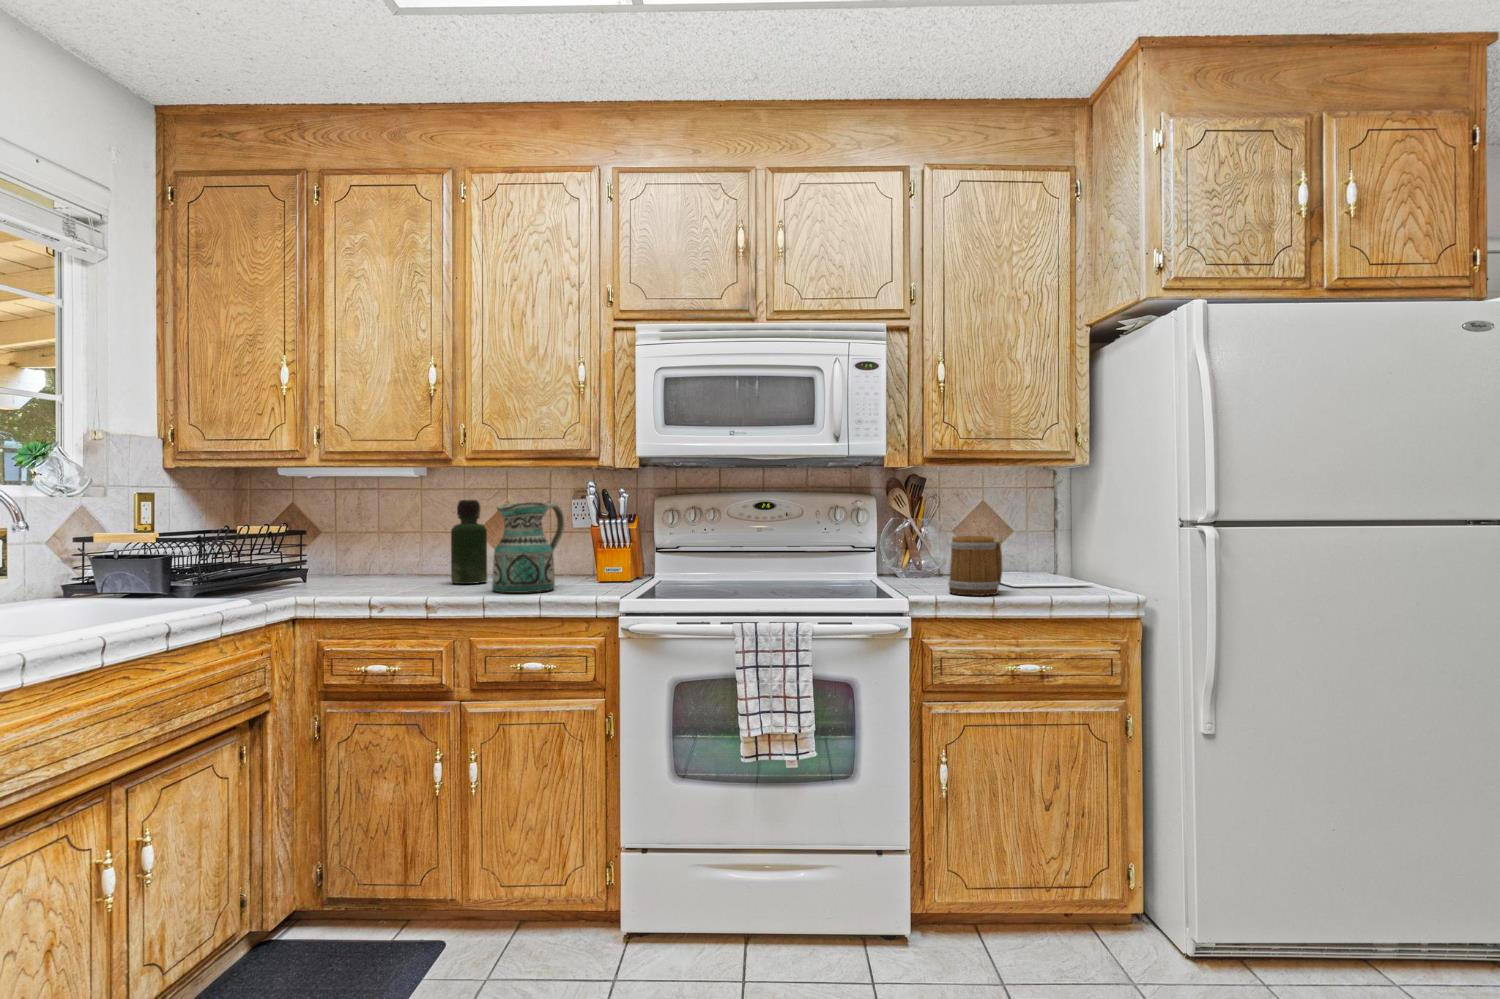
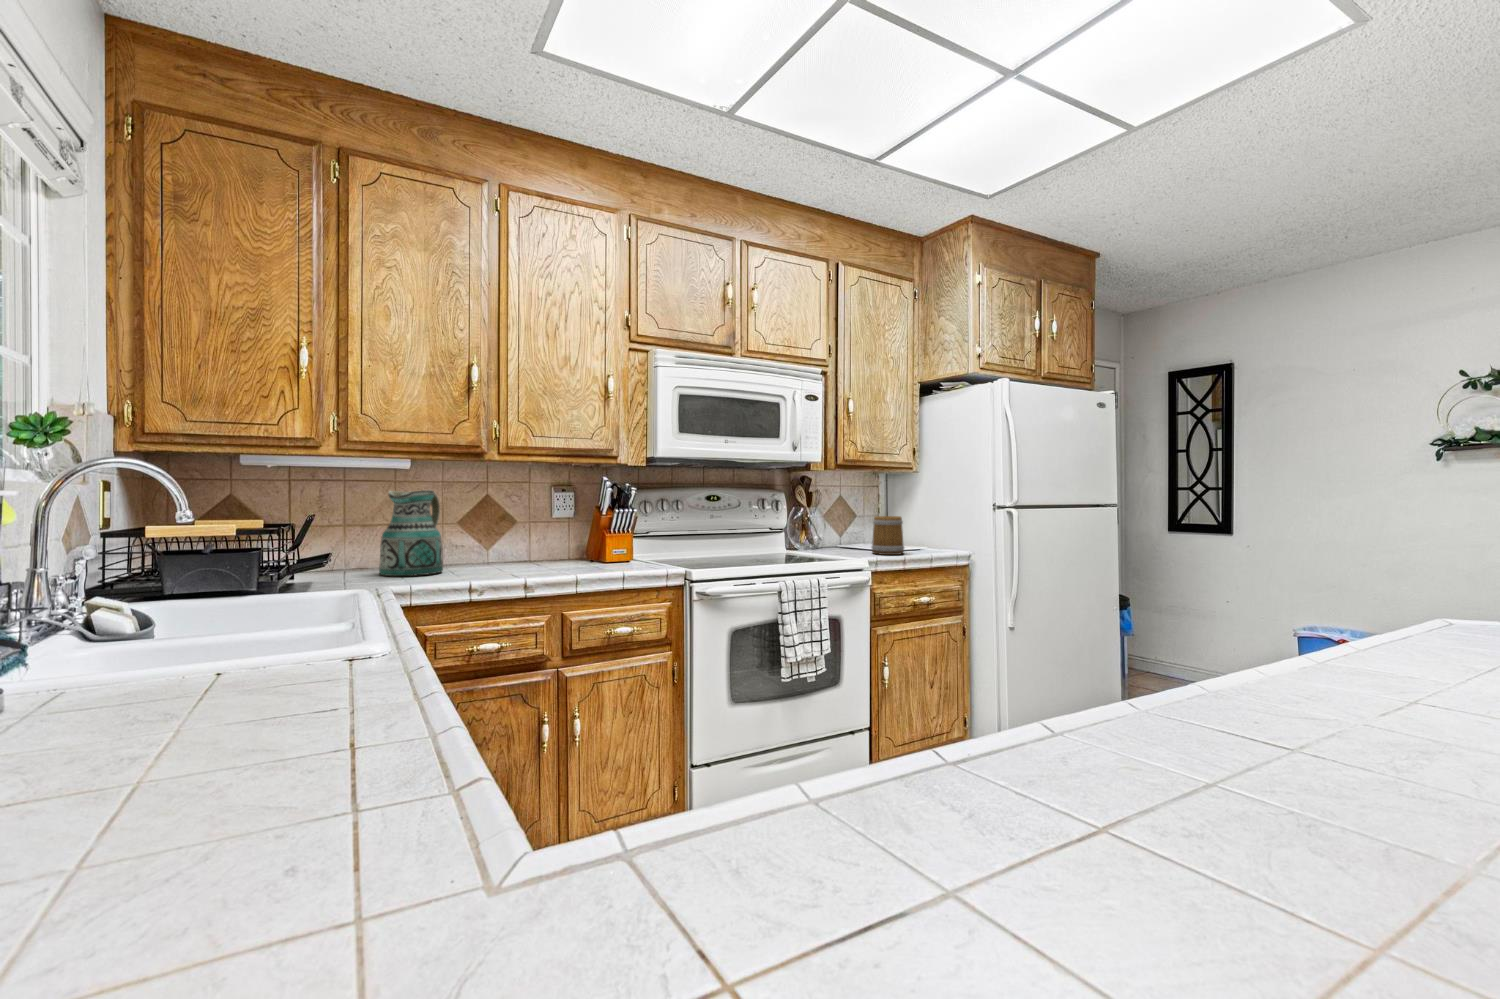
bottle: present [451,500,487,584] -> none [481,490,515,568]
ceramic pitcher: present [492,501,564,593] -> present [379,490,443,576]

